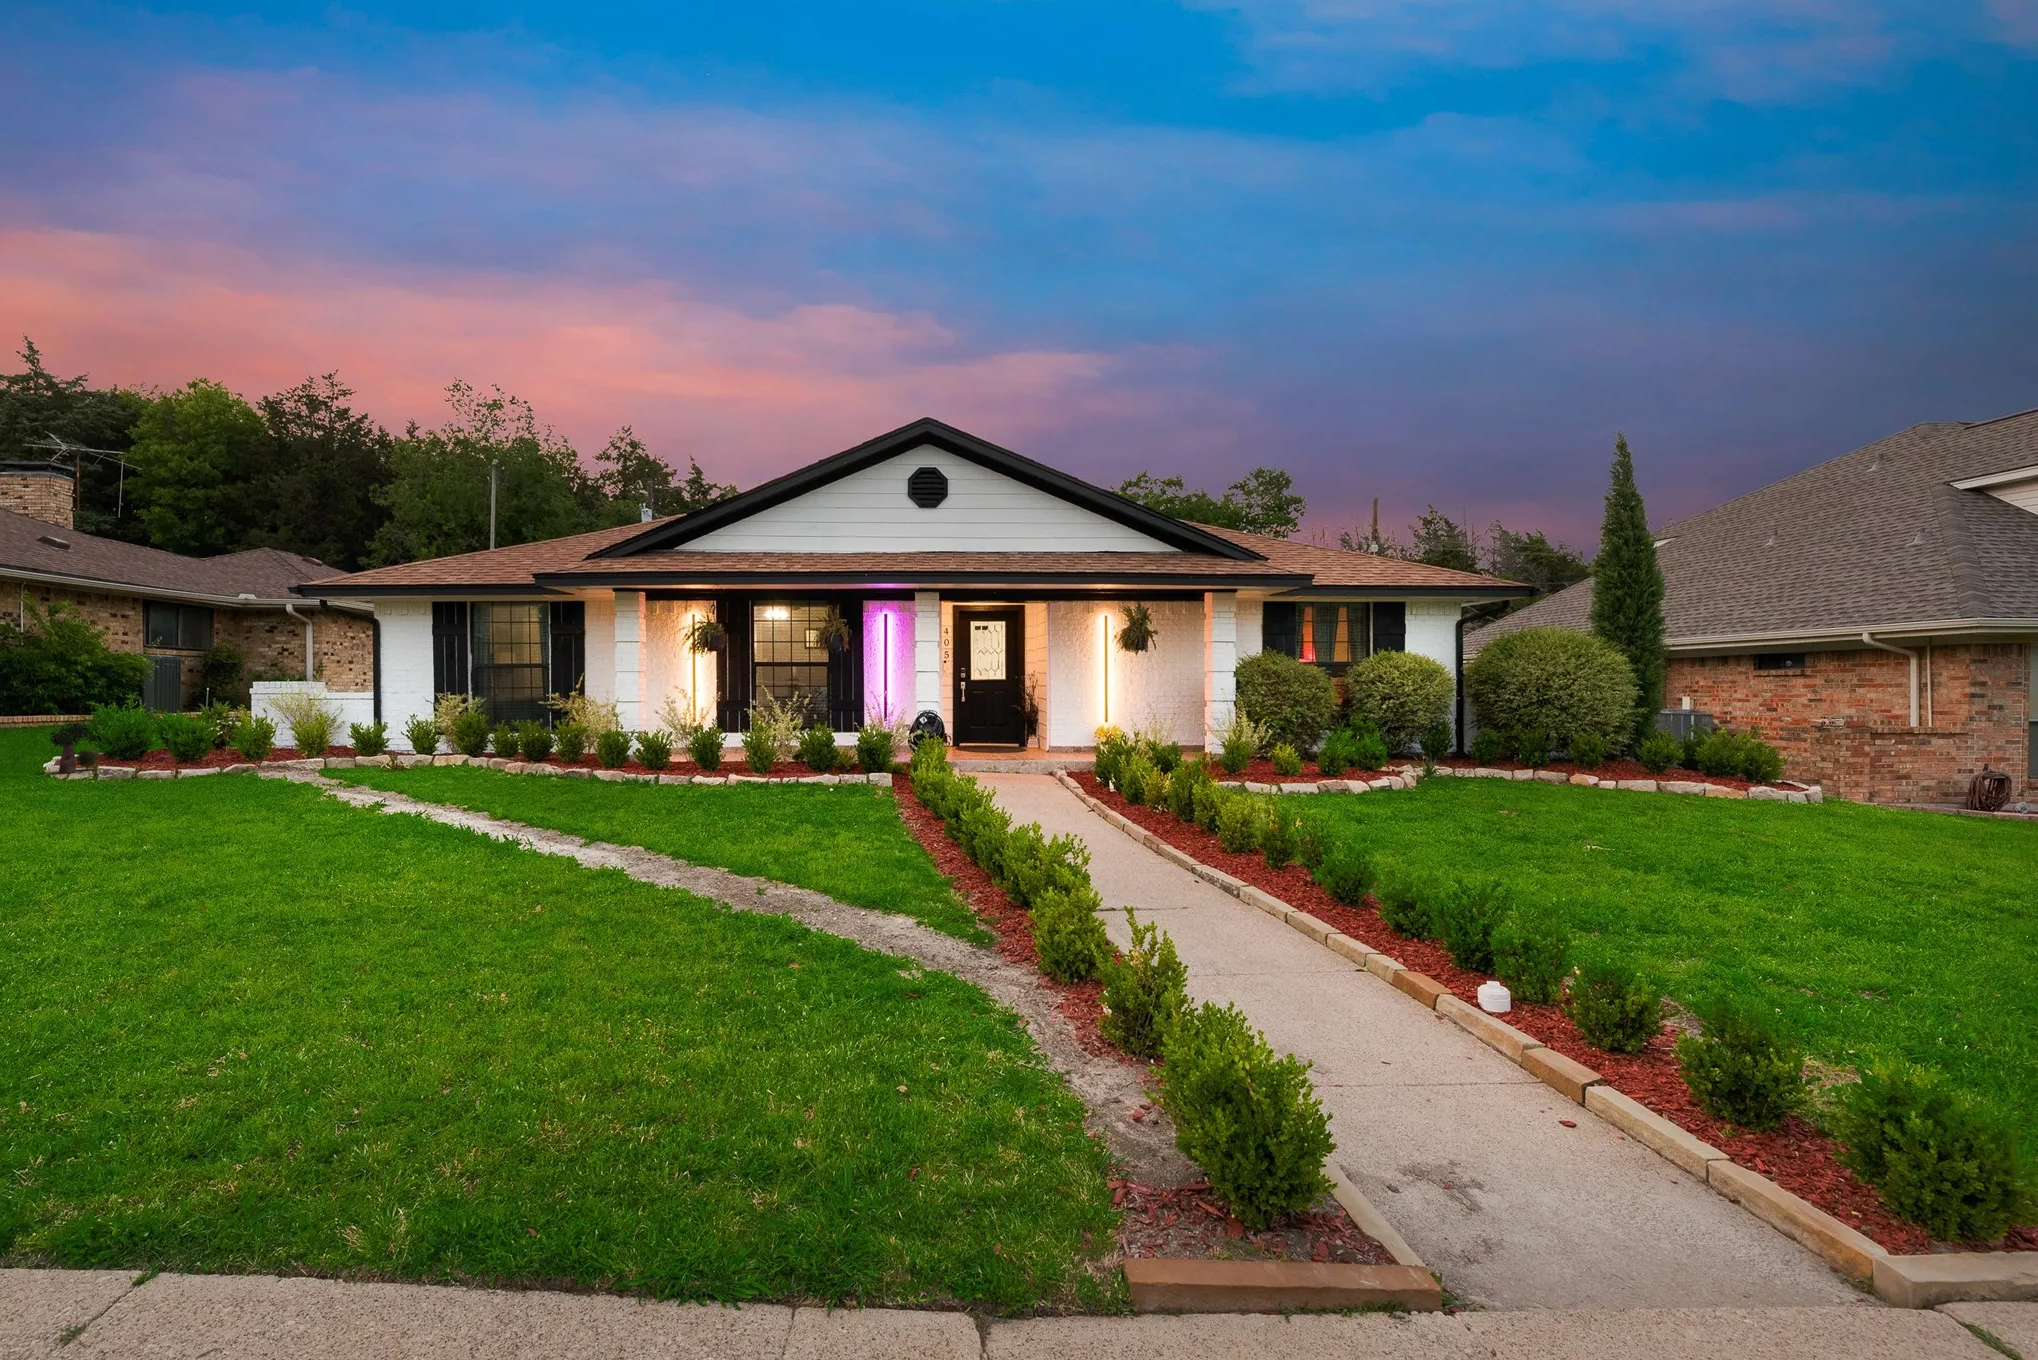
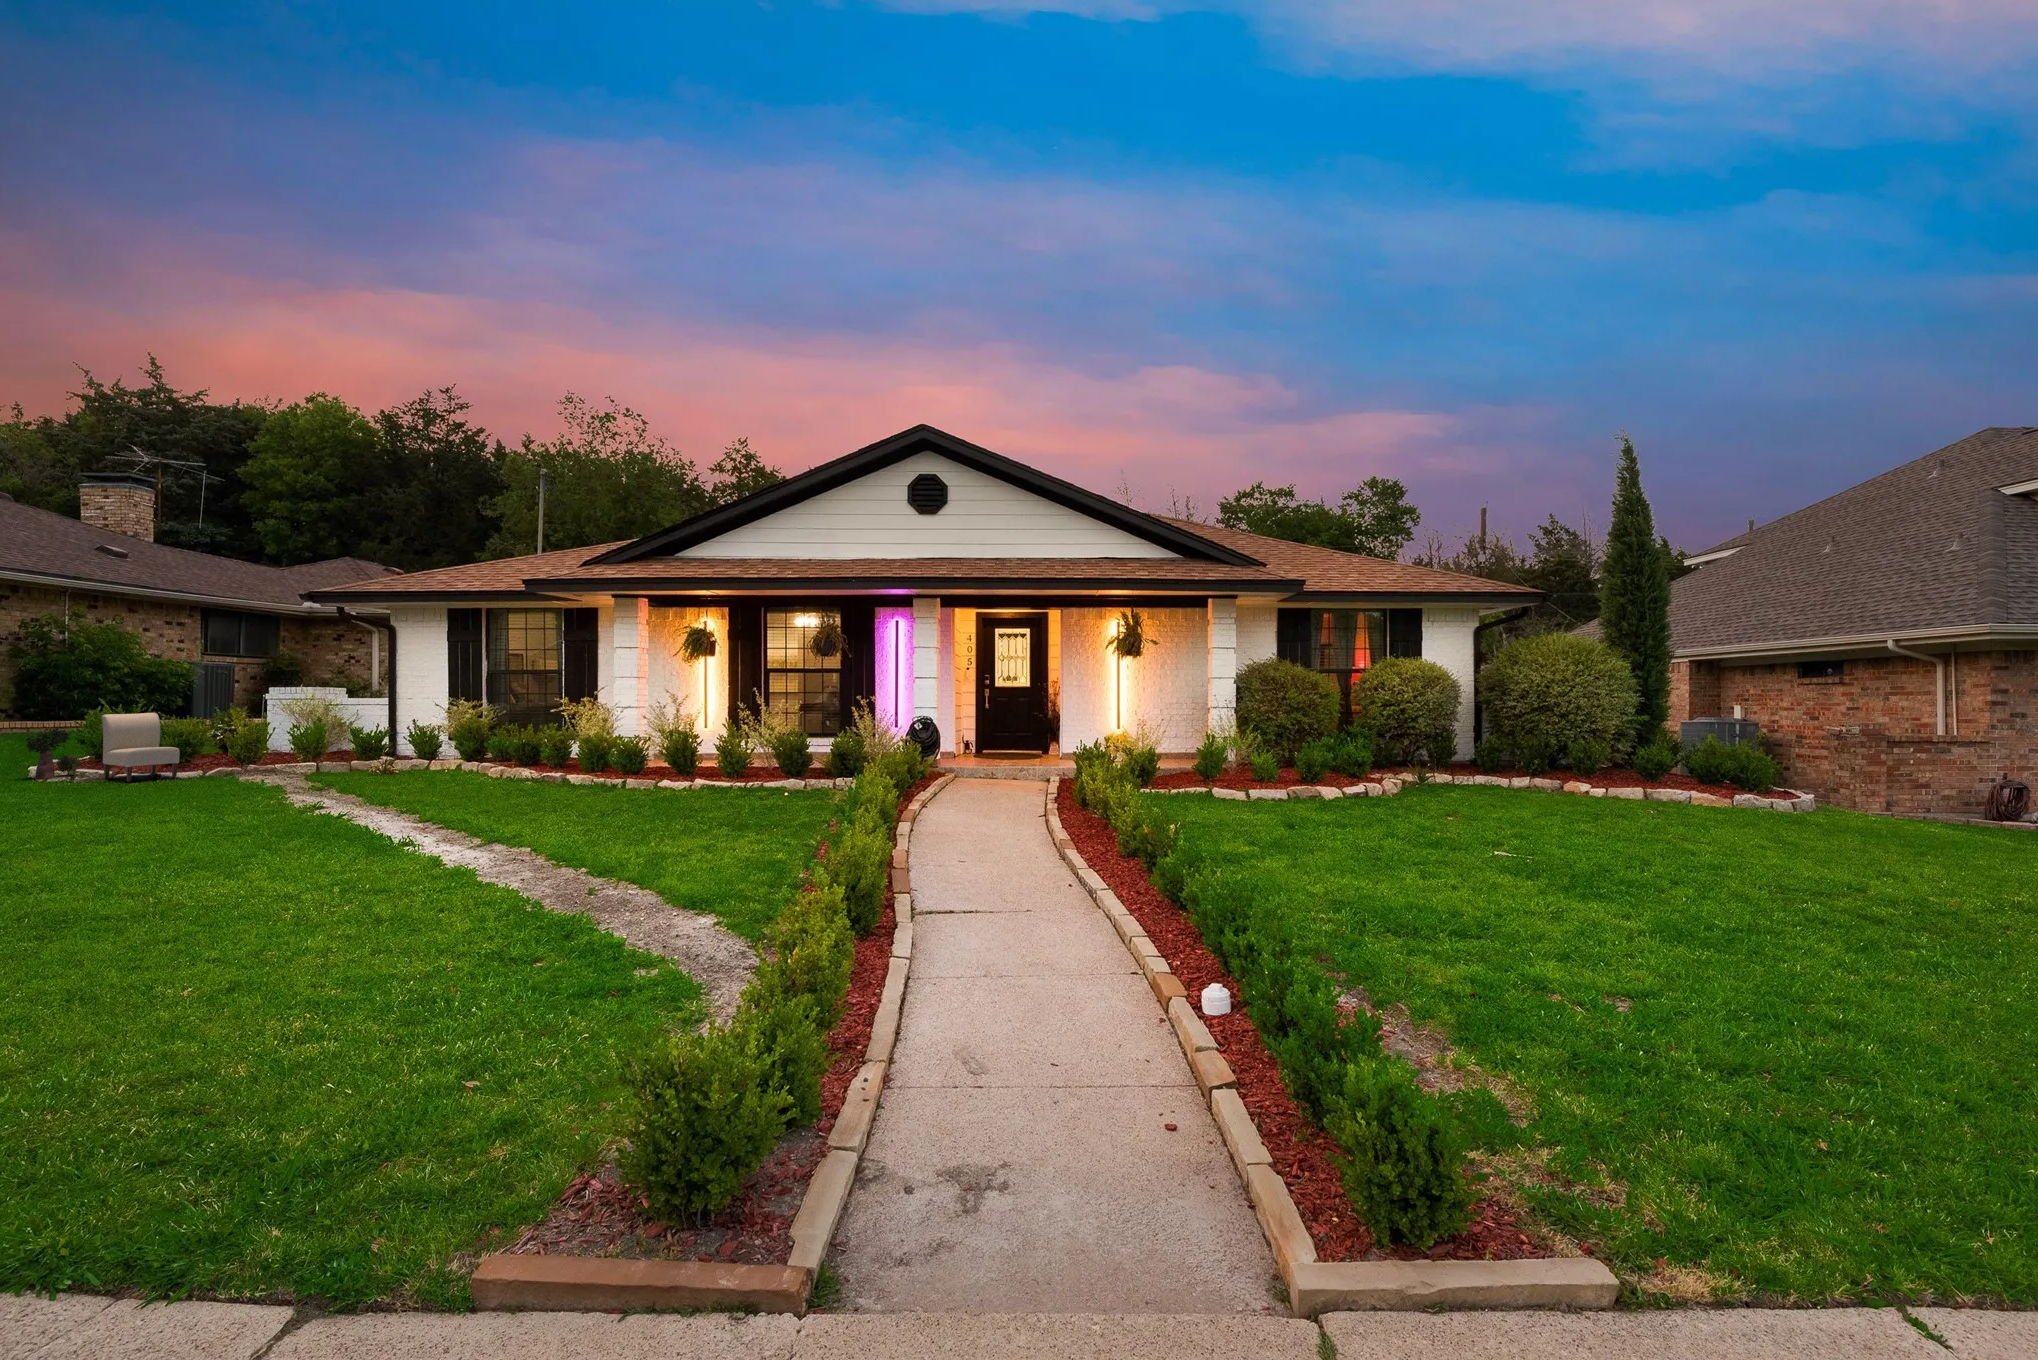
chair: none [124,707,200,776] -> present [102,713,180,782]

